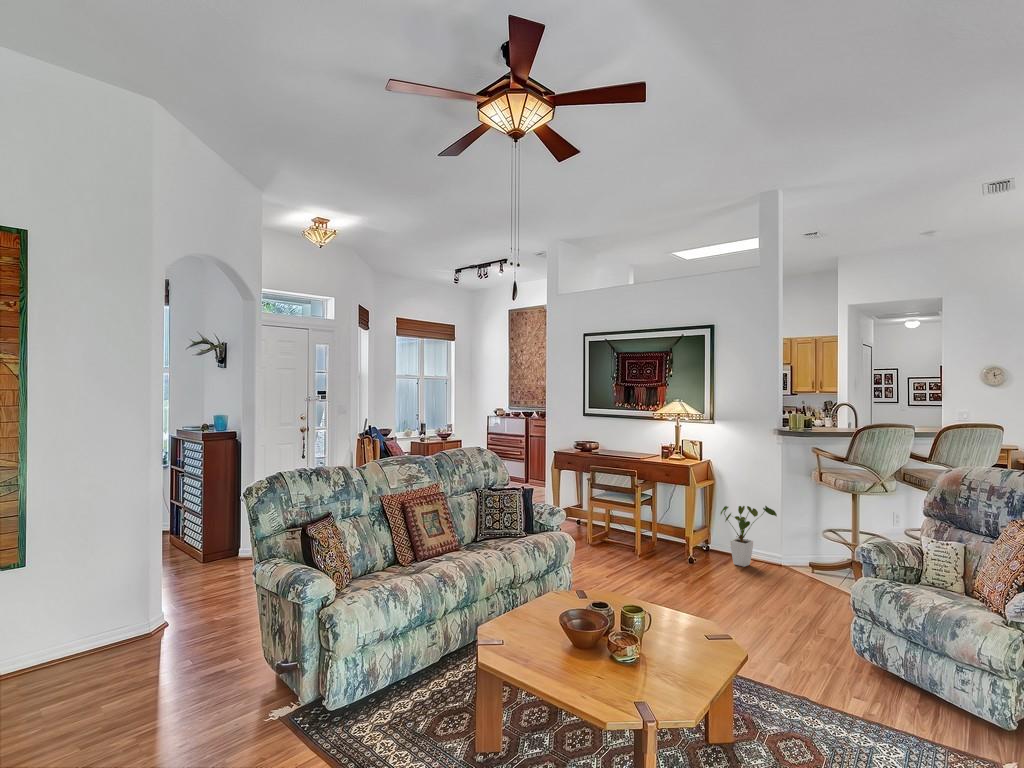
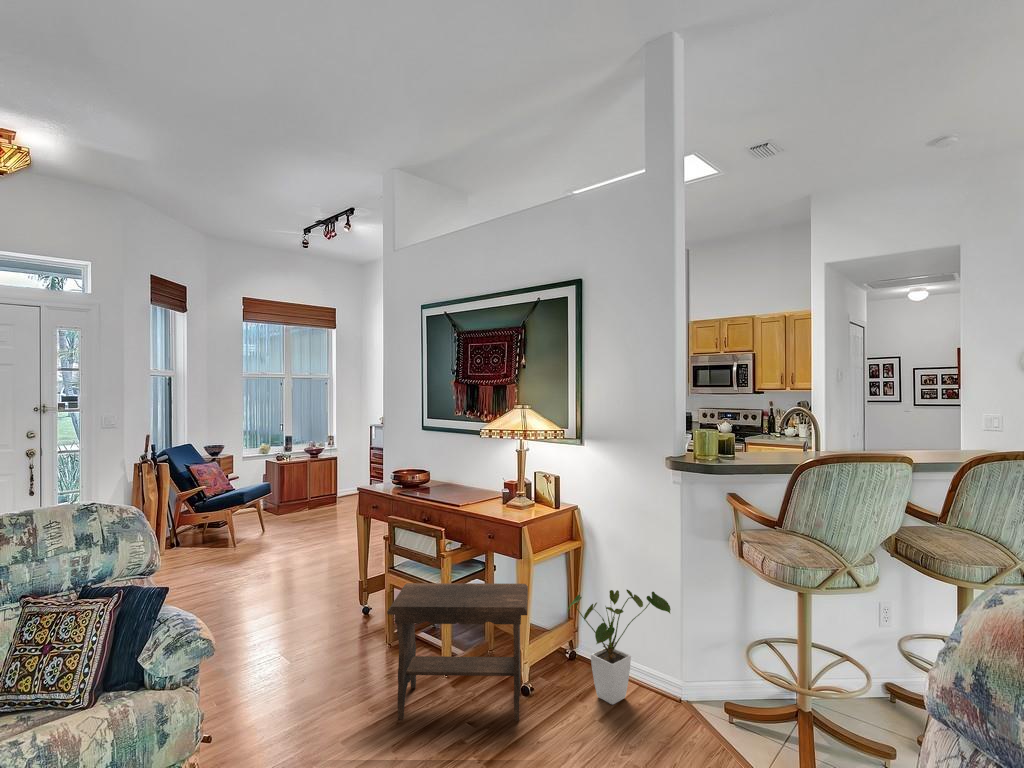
footstool: none [619,501,704,572] -> present [387,583,528,721]

